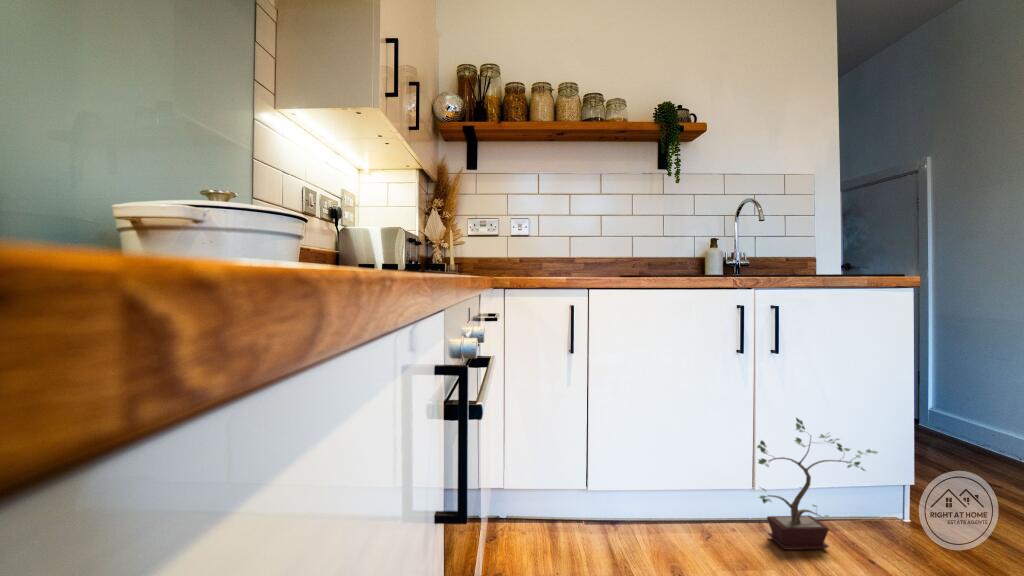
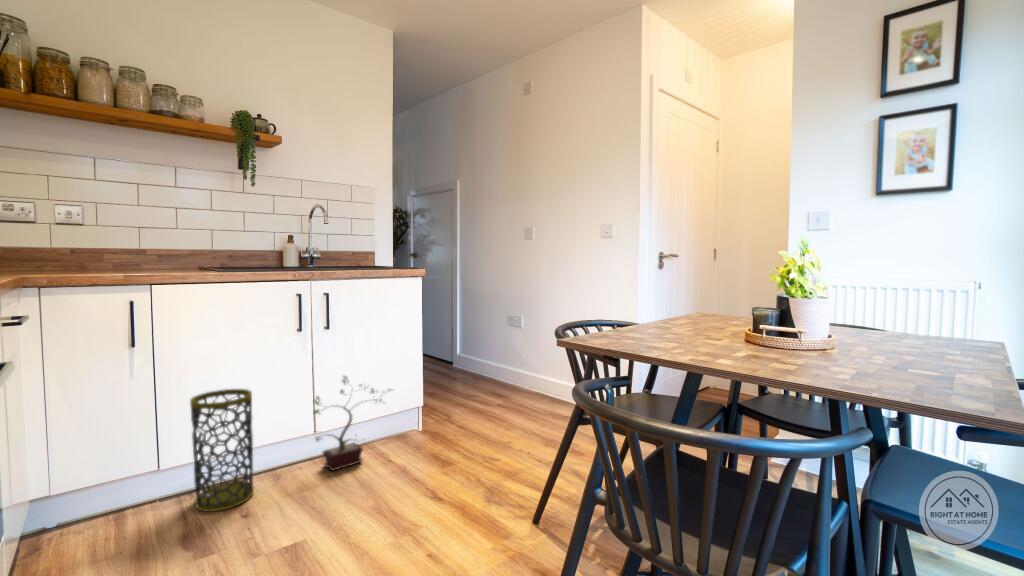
trash can: none [623,412,687,560] -> present [190,389,254,512]

